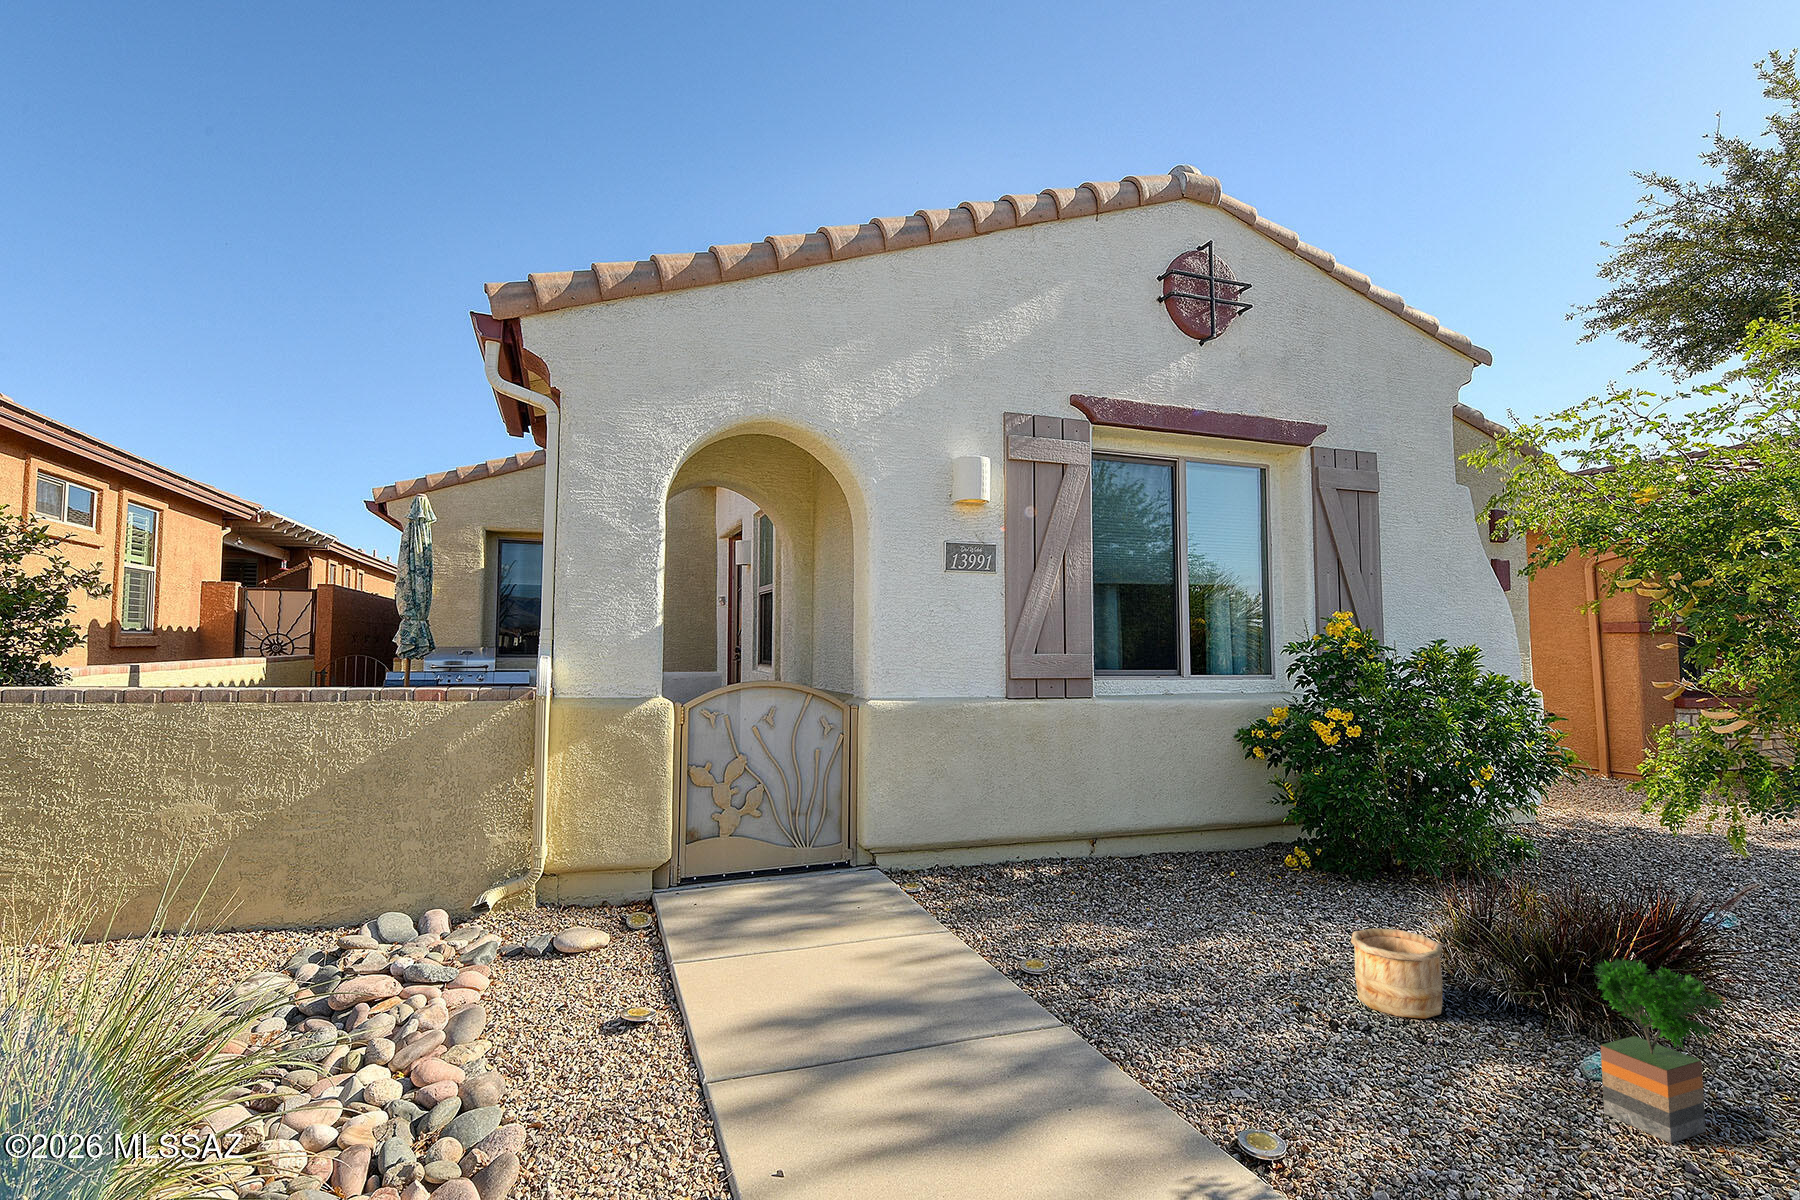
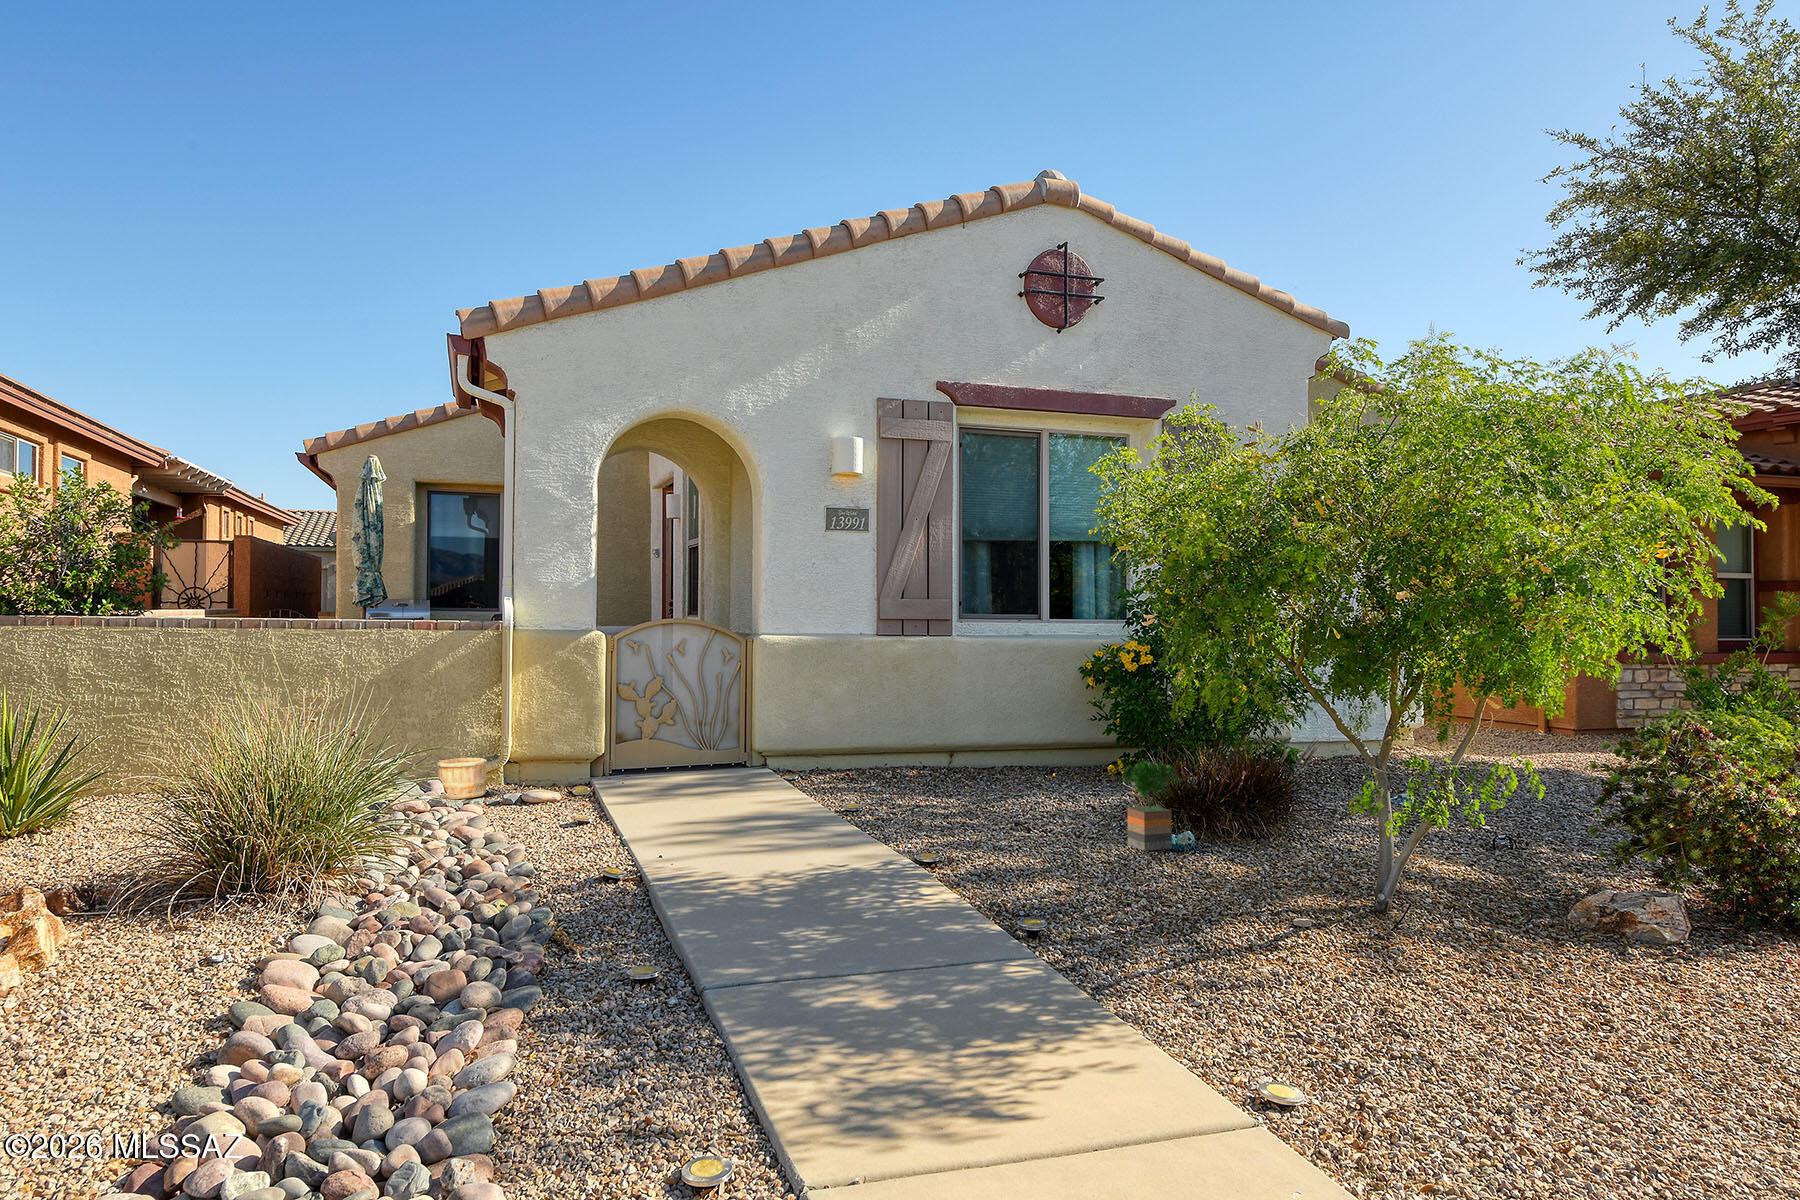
wooden bucket: present [1351,928,1442,1019] -> present [437,758,487,799]

